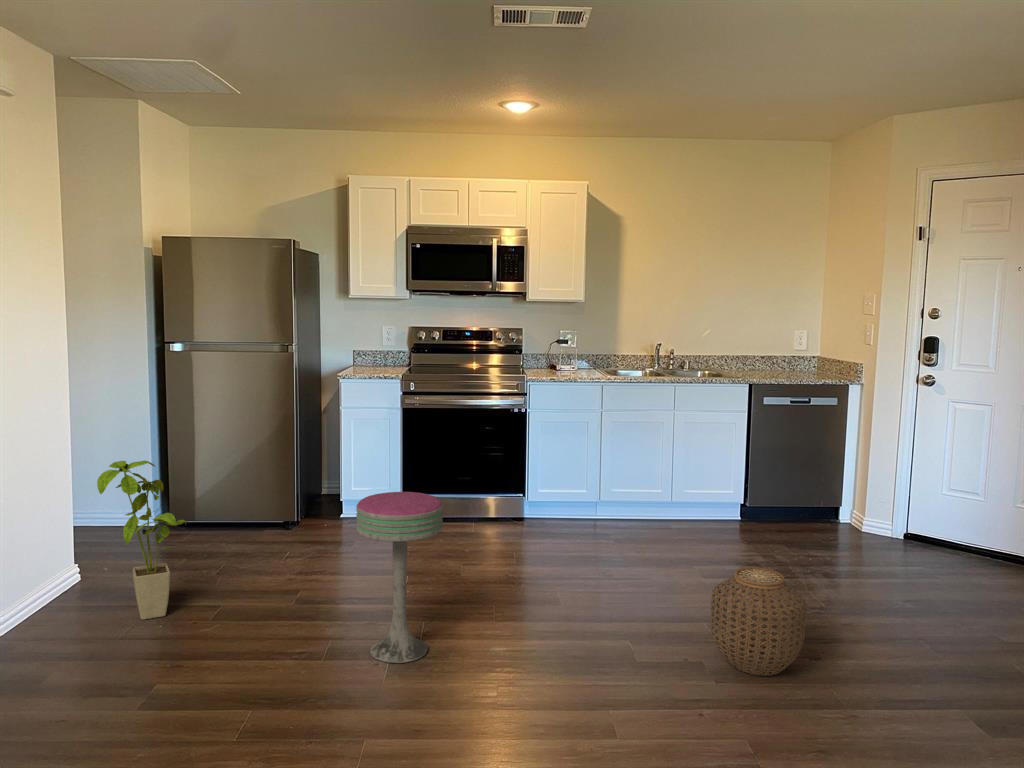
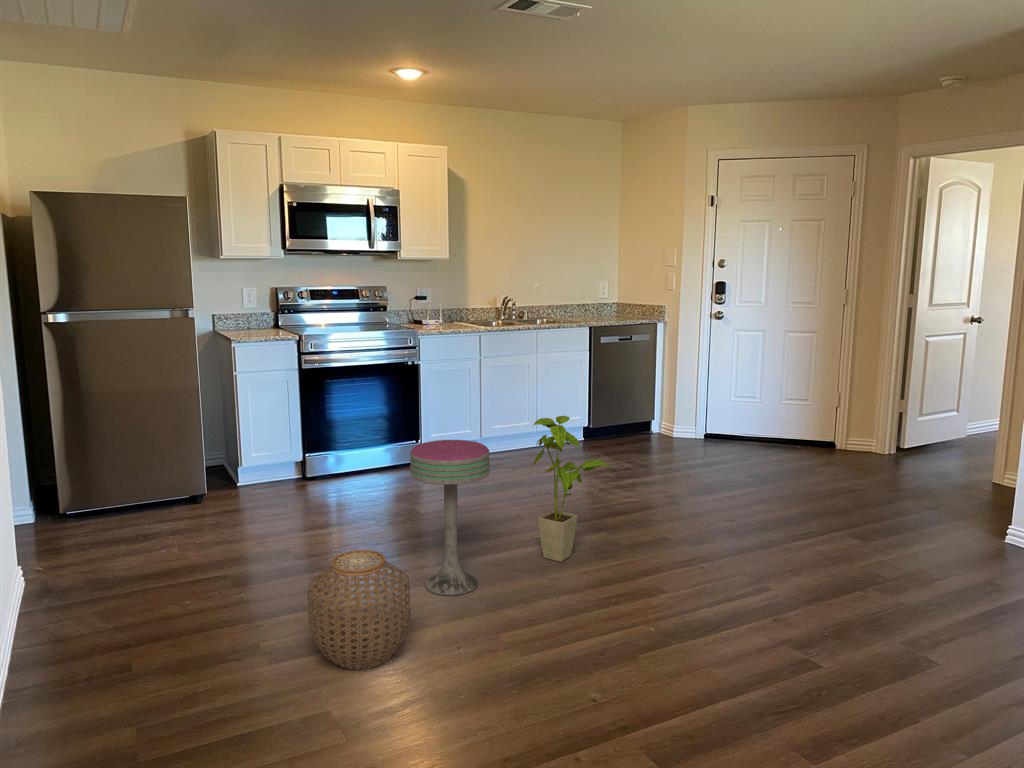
house plant: present [97,461,189,620] -> present [532,416,611,562]
woven basket: present [710,567,806,676] -> present [308,550,410,669]

